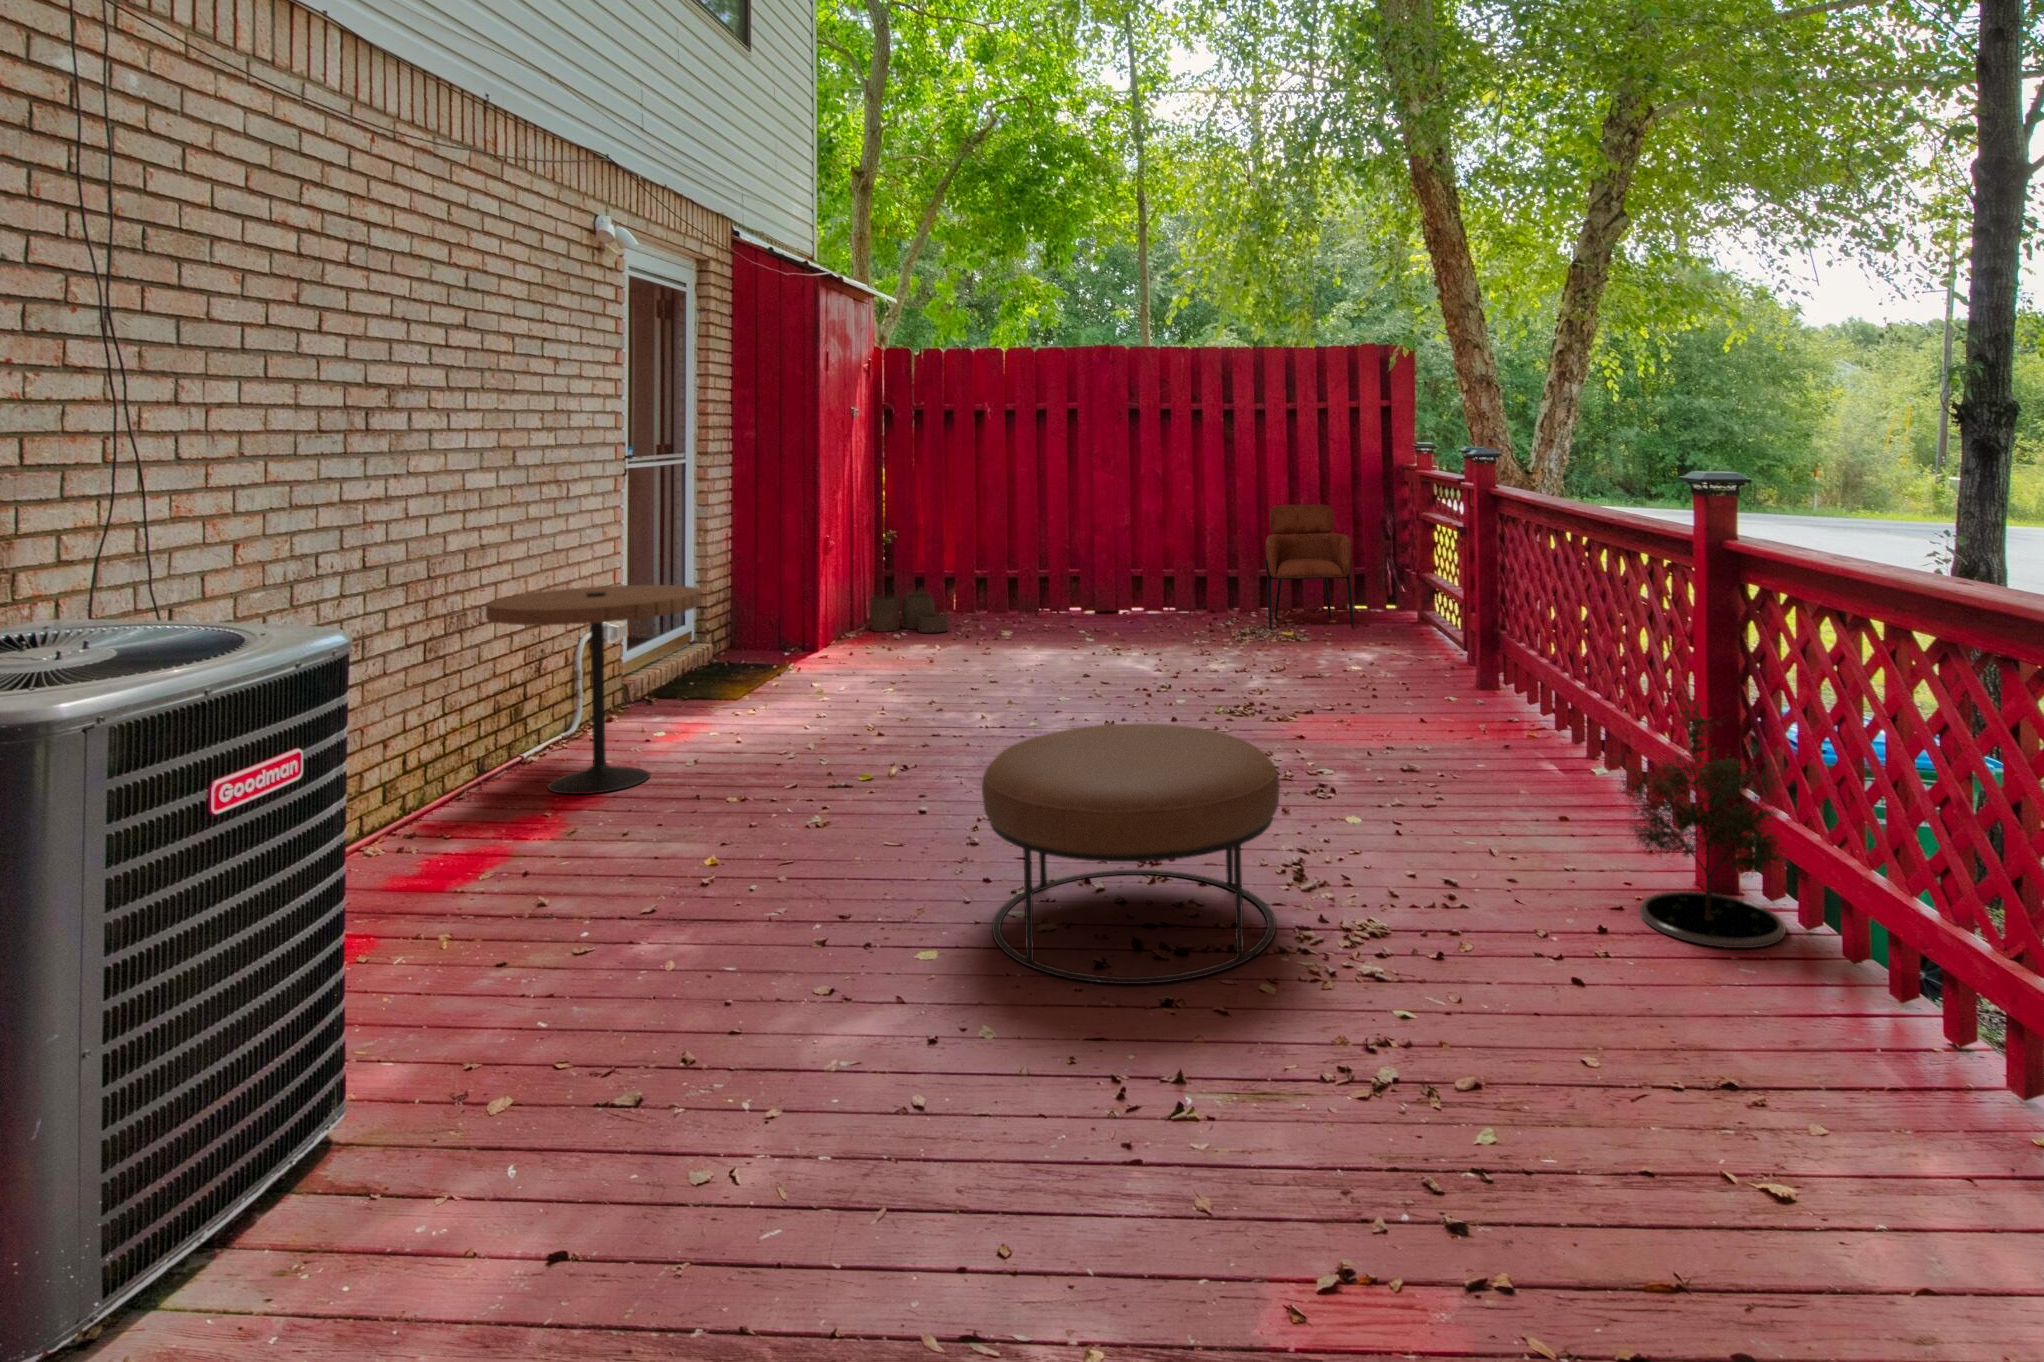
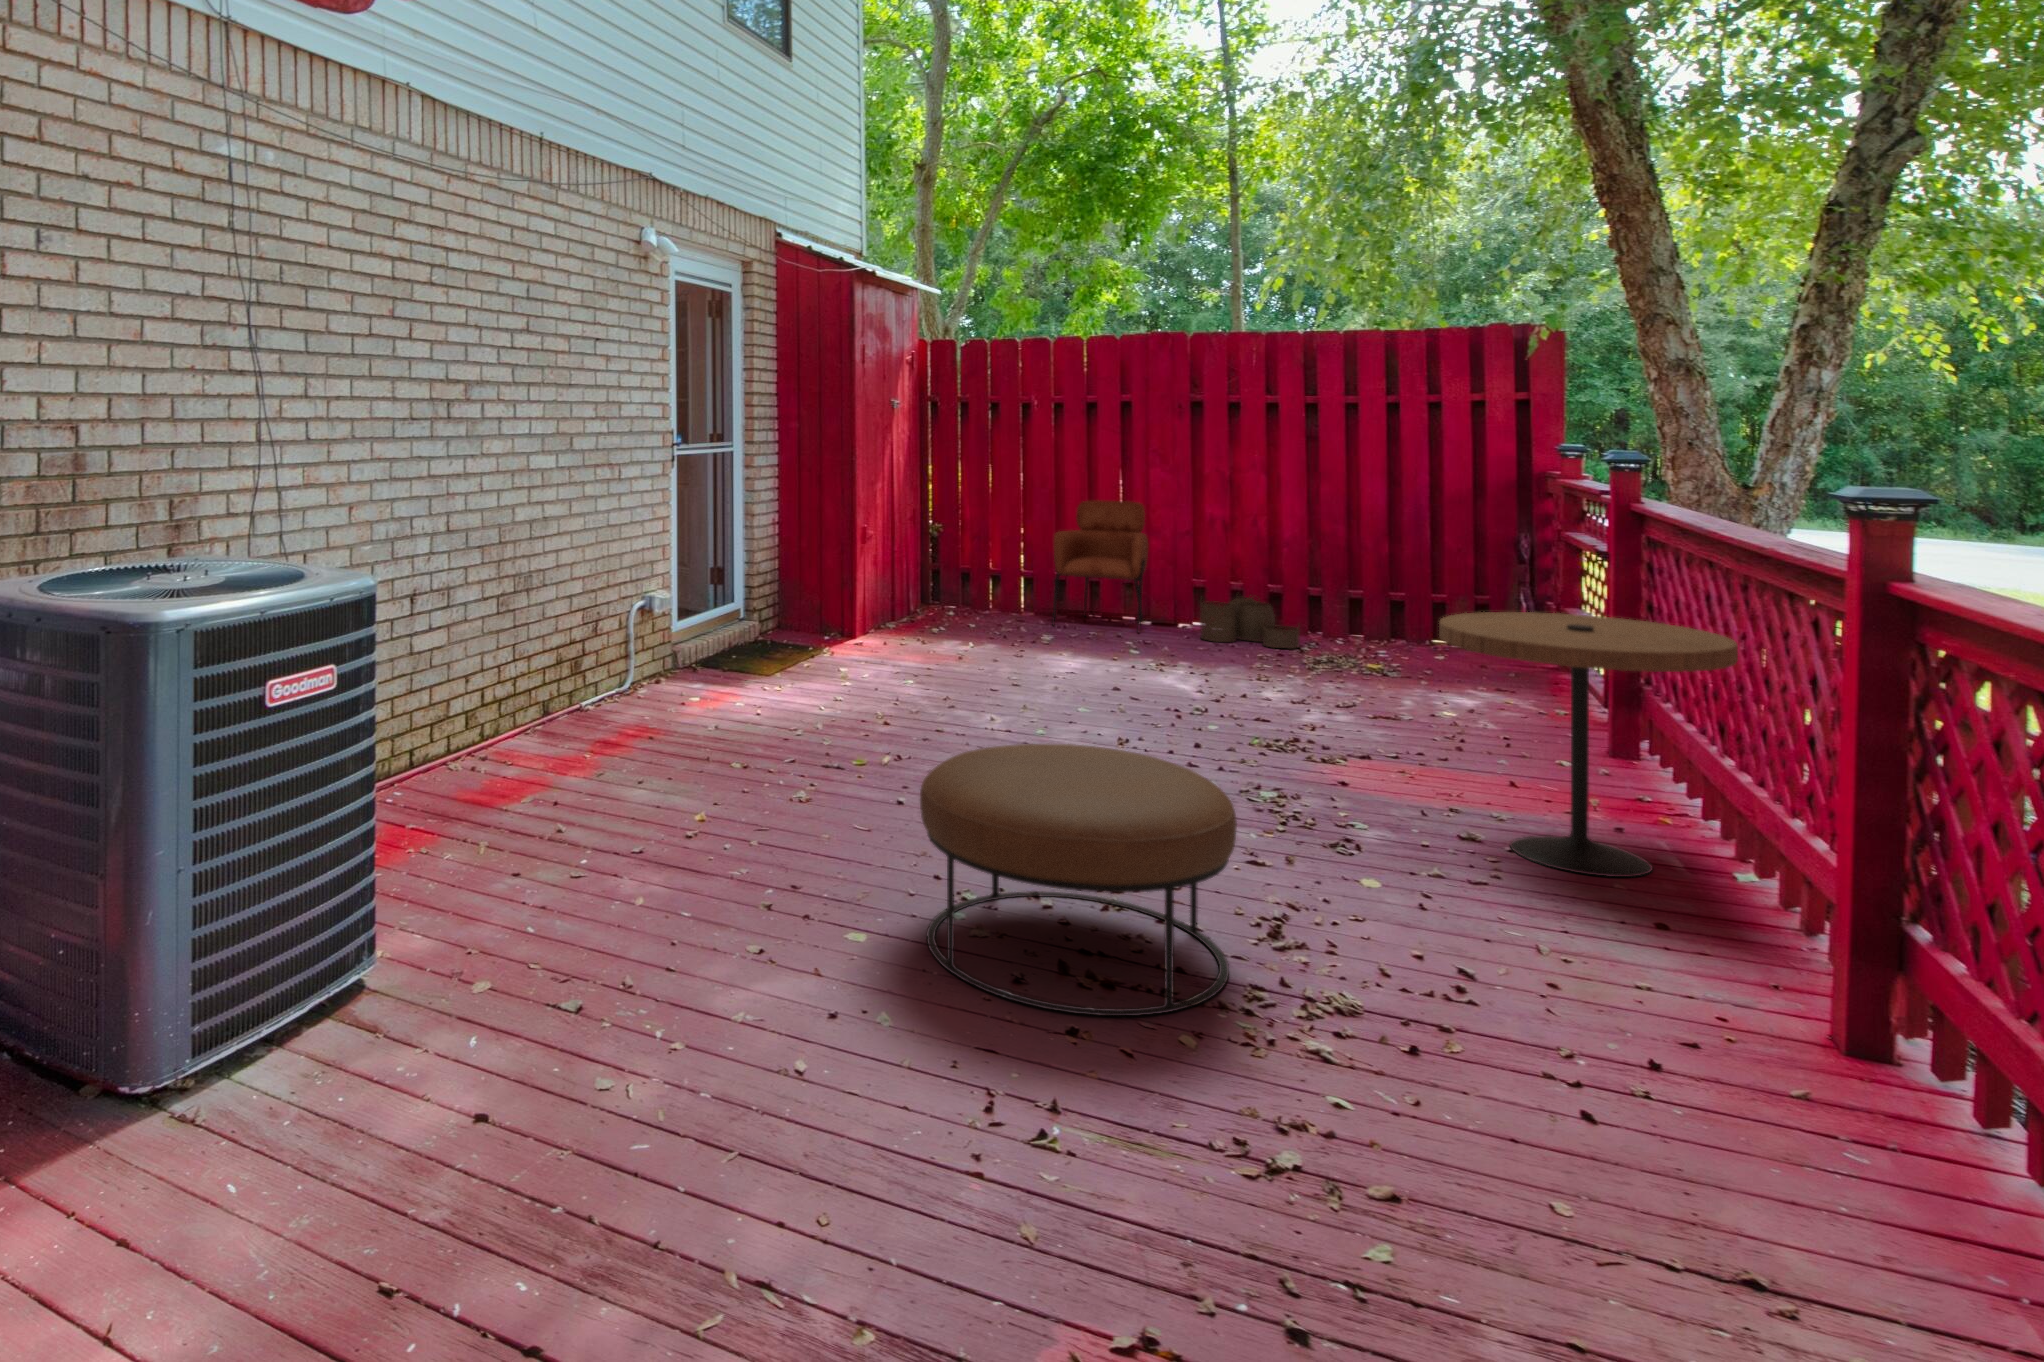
chair: present [1265,504,1354,629] -> present [1052,500,1148,632]
side table: present [486,585,701,794] -> present [1439,612,1738,877]
woven basket: present [870,588,948,633] -> present [1200,593,1300,649]
potted tree: present [1611,684,1787,948] -> none [1671,783,1939,1130]

